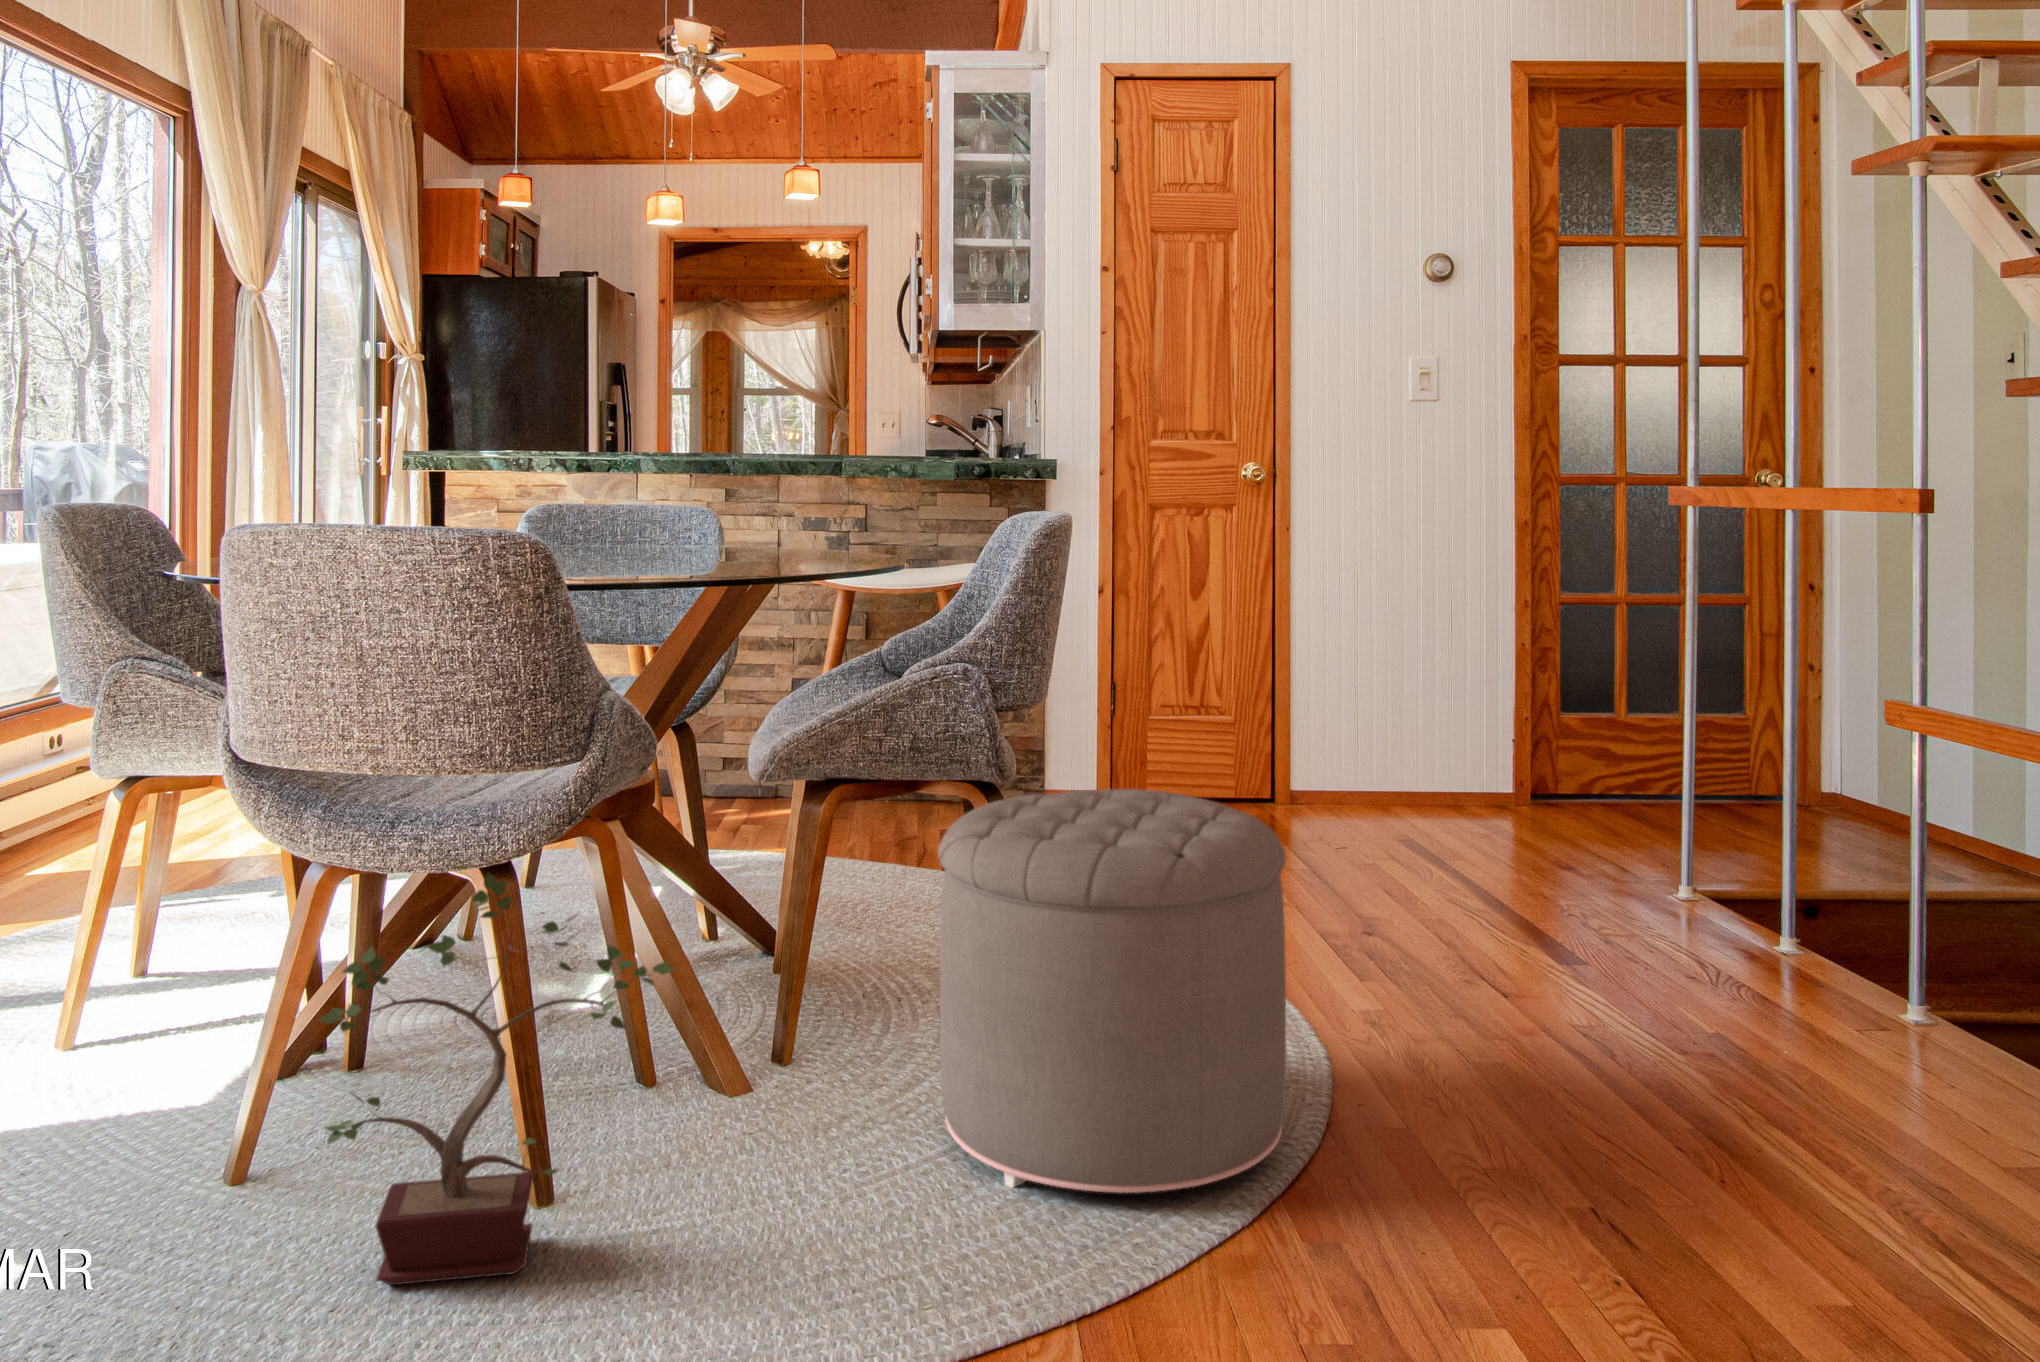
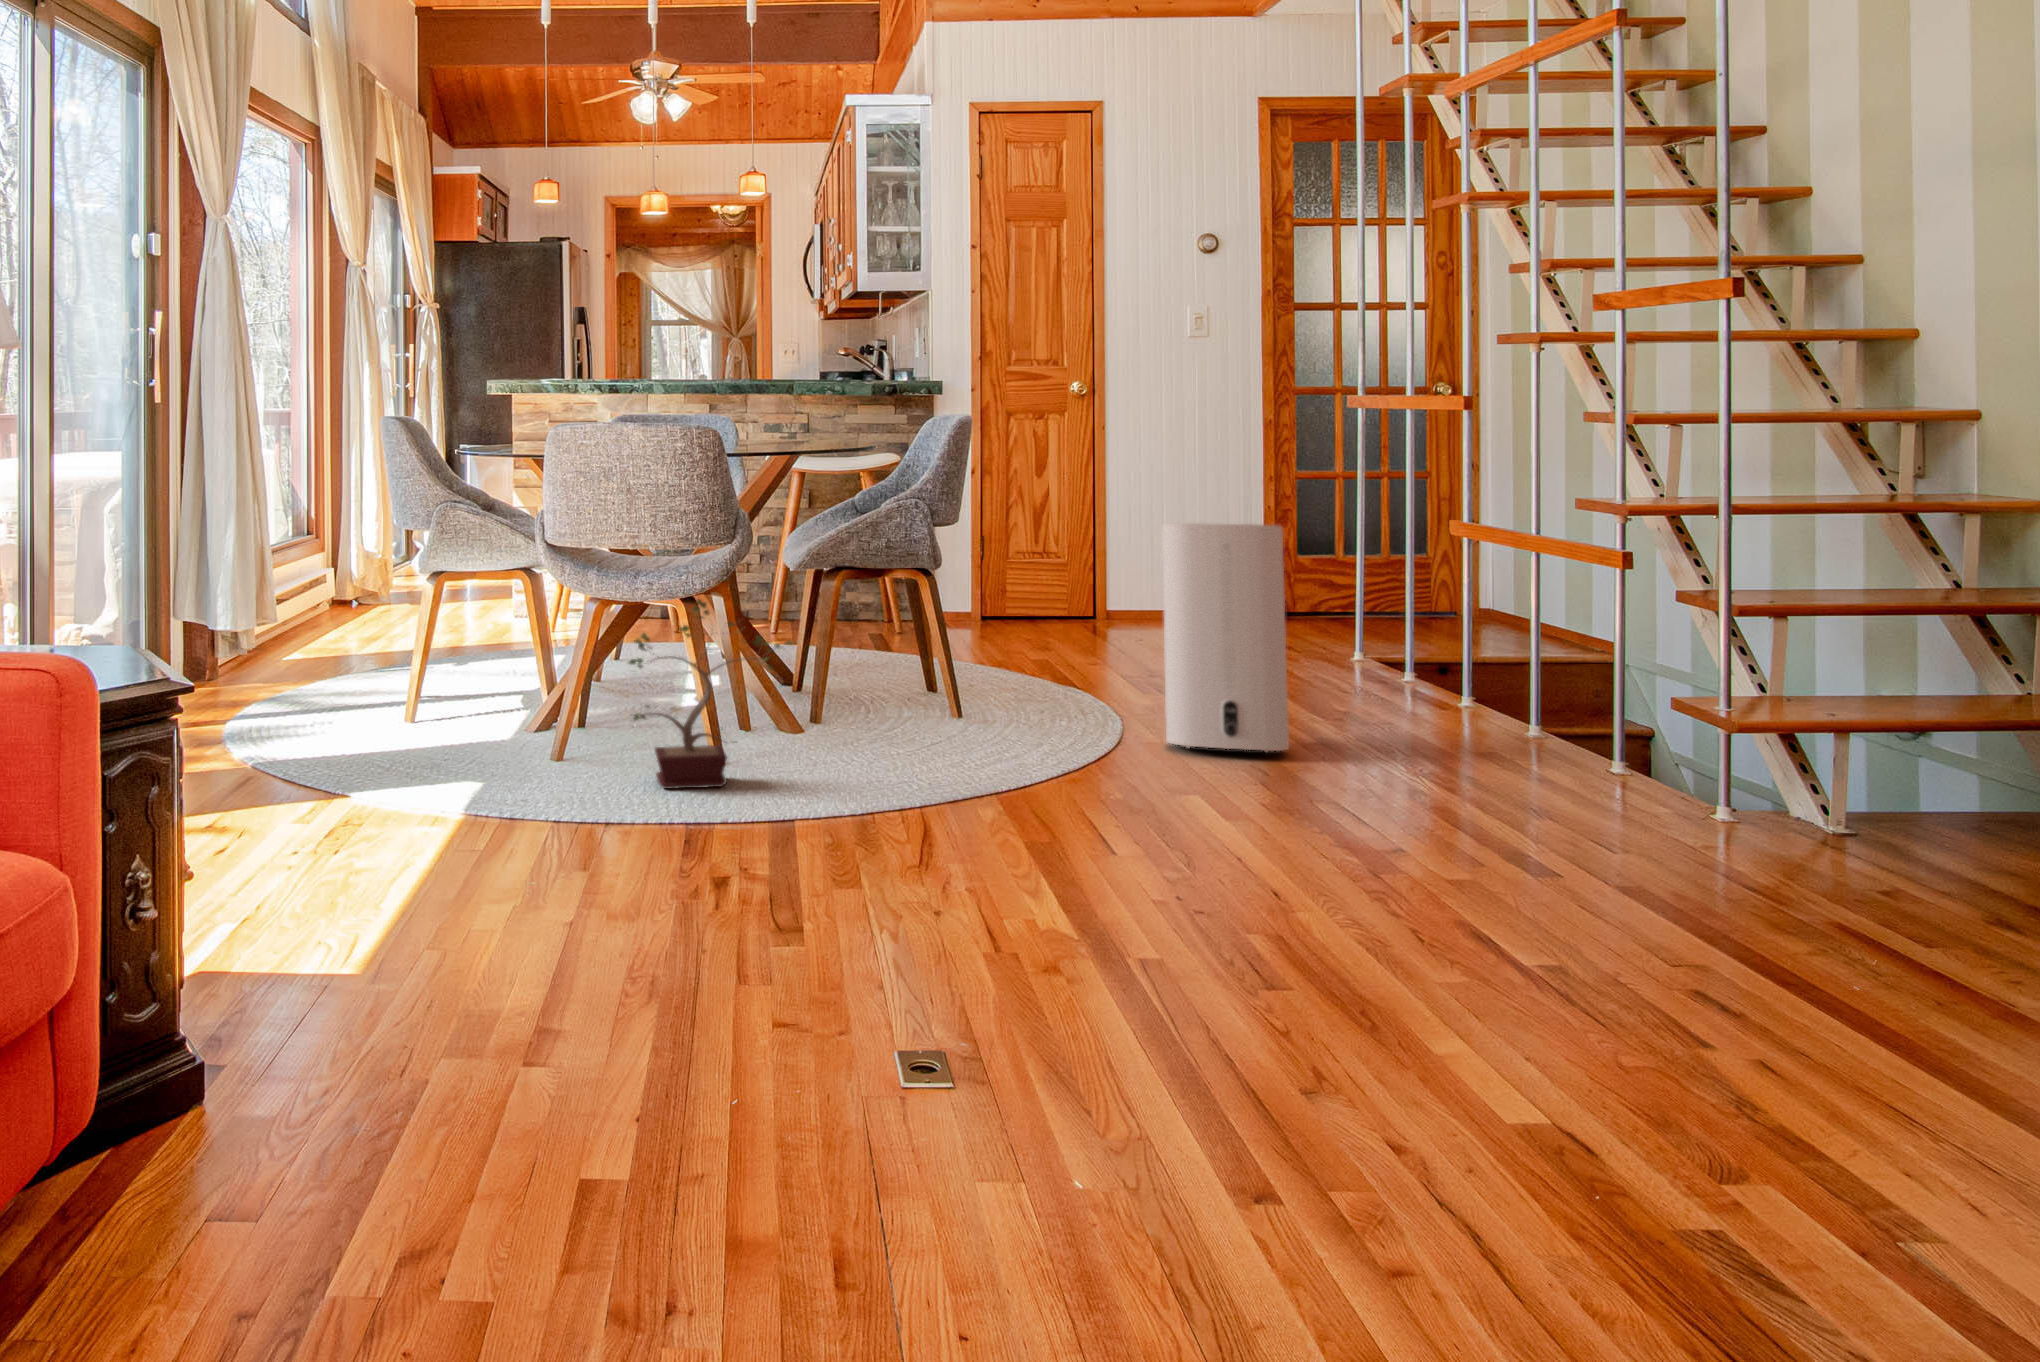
air purifier: none [1386,702,1614,1125] -> present [1162,523,1289,752]
ottoman: present [938,789,1286,1193] -> none [911,573,1104,768]

